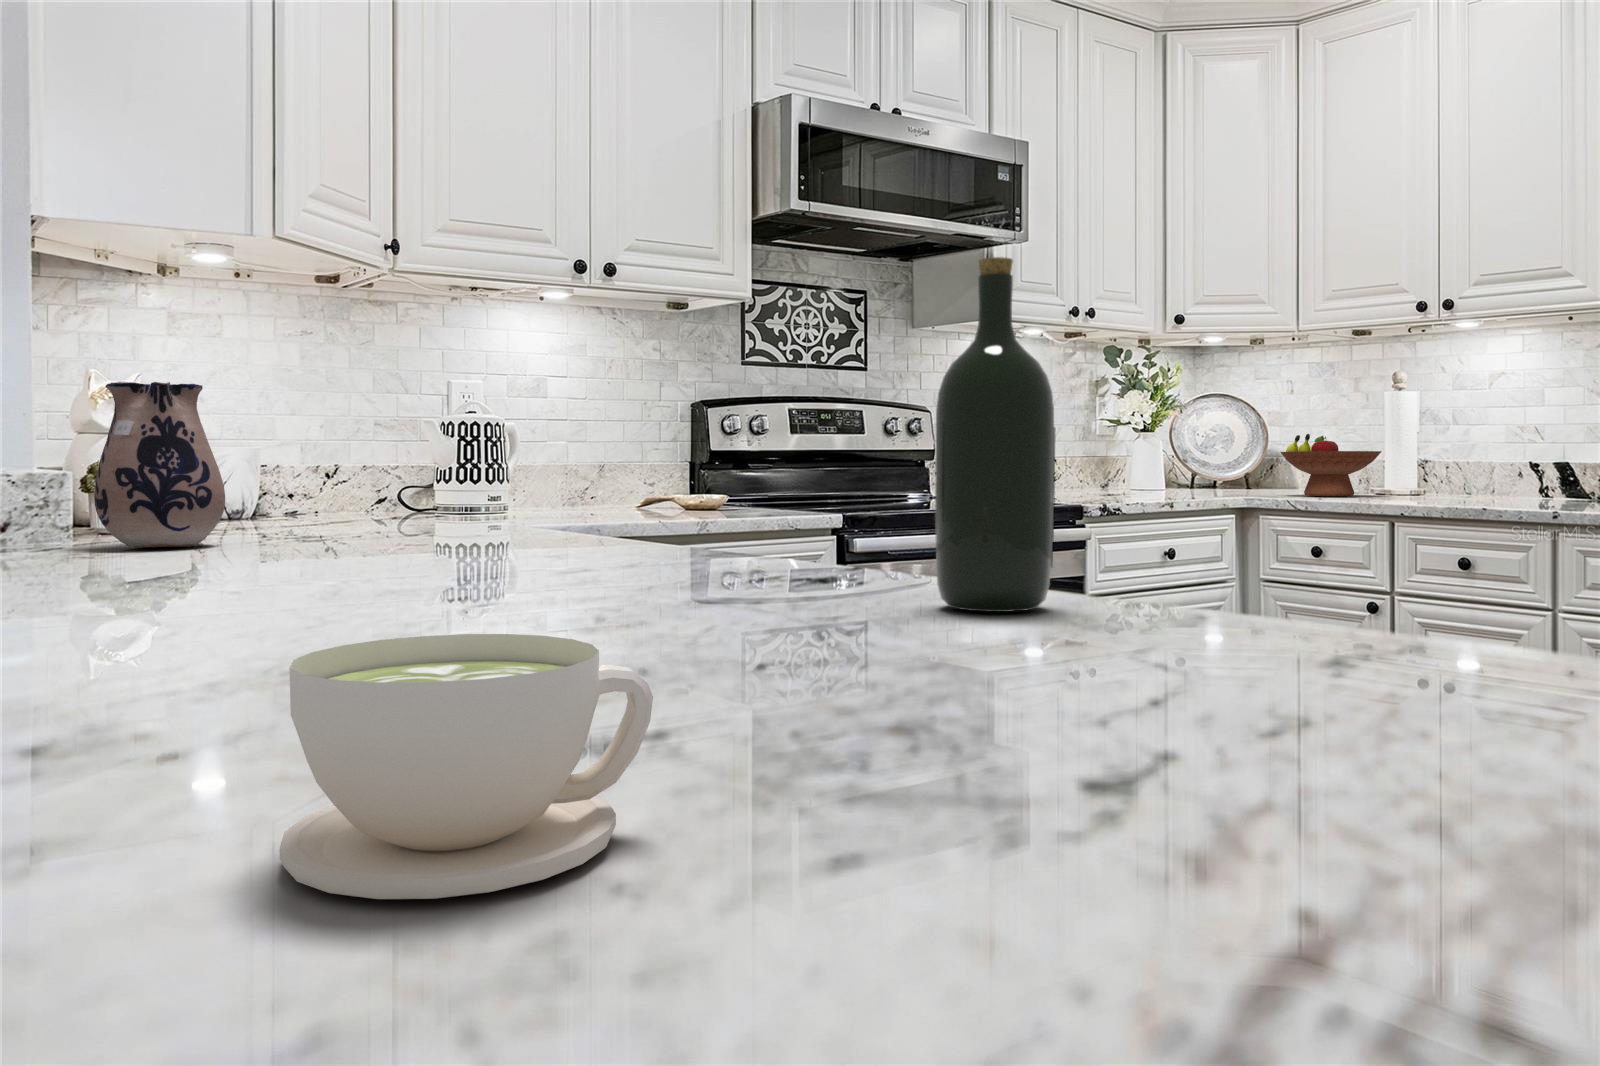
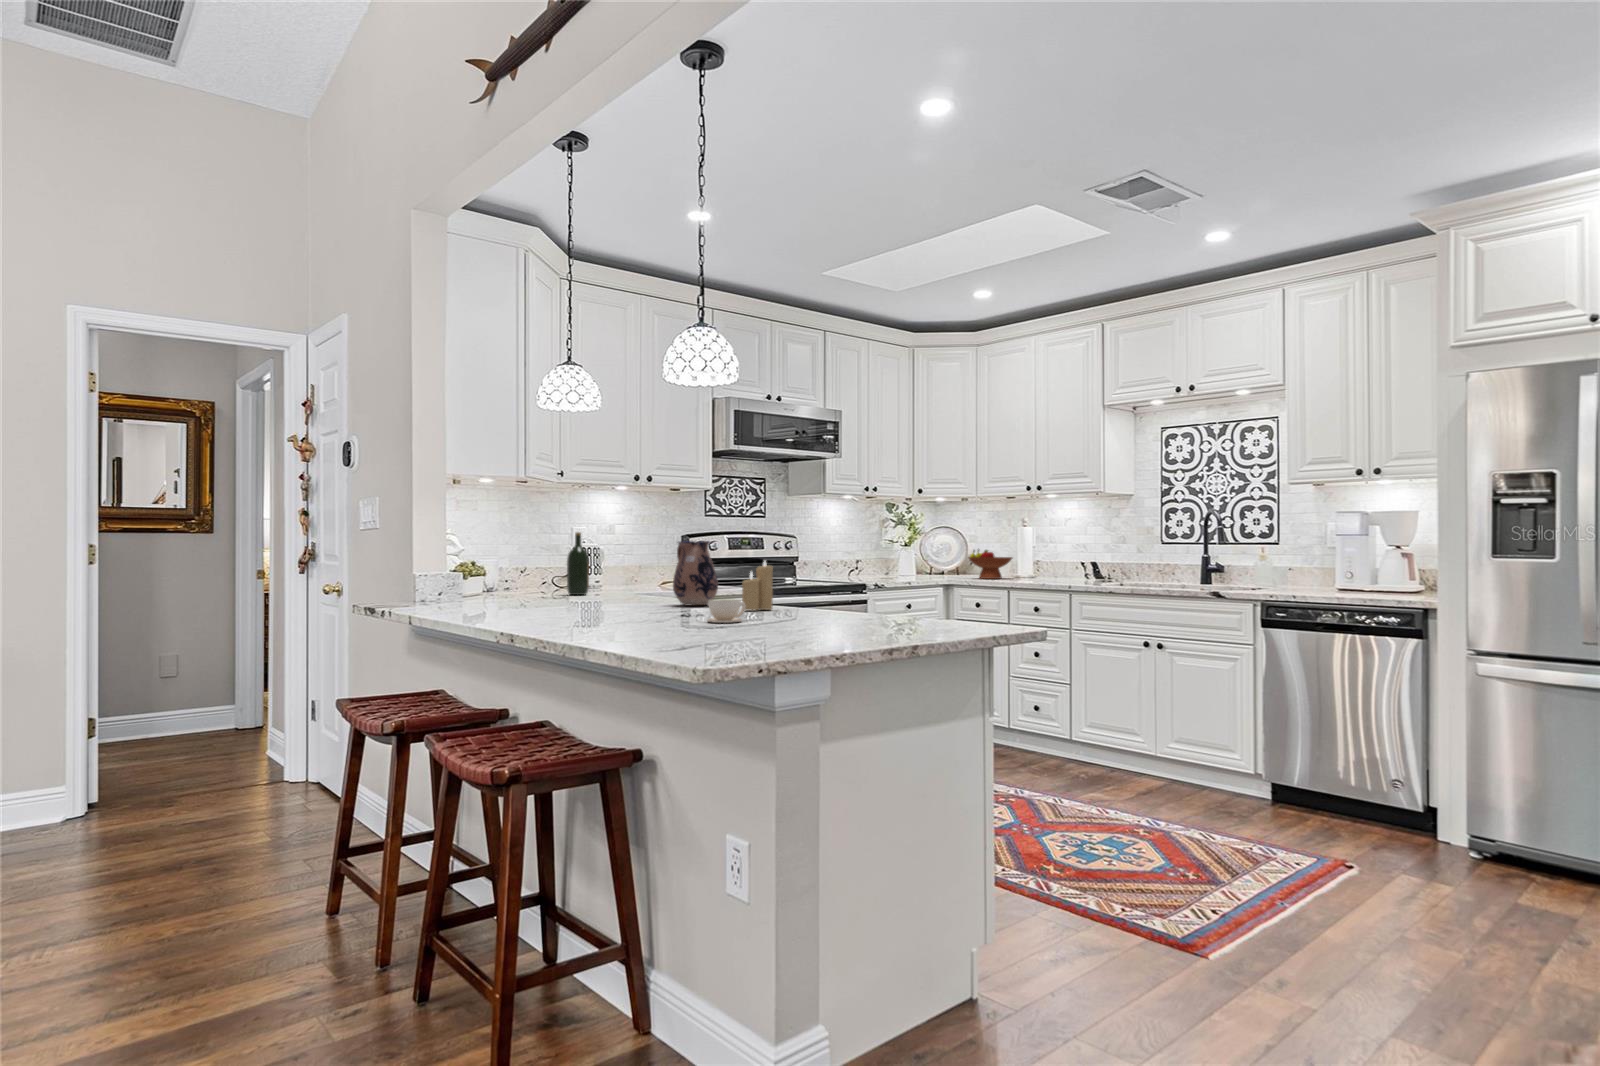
wine bottle: present [935,257,1055,612] -> present [567,532,589,595]
ceramic pitcher: present [94,382,225,548] -> present [673,541,718,605]
candle: none [742,396,886,632] -> present [742,561,773,610]

